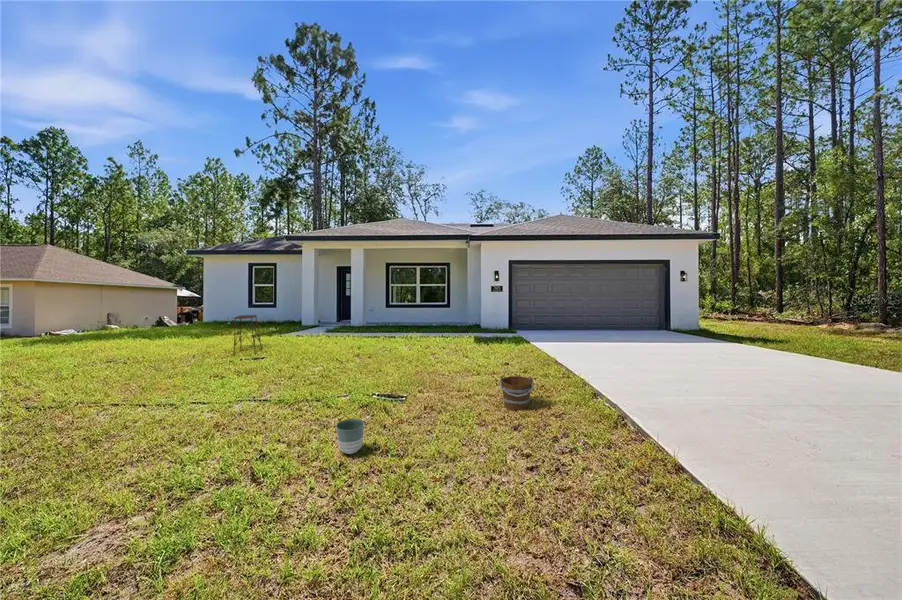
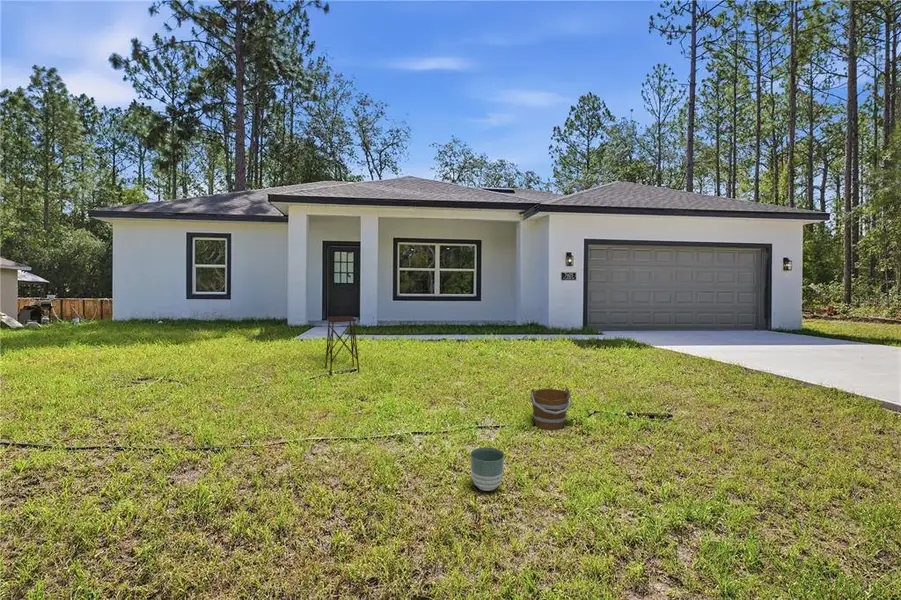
bucket: present [500,376,534,410] -> present [531,388,572,430]
planter: present [336,419,364,454] -> present [471,447,504,491]

